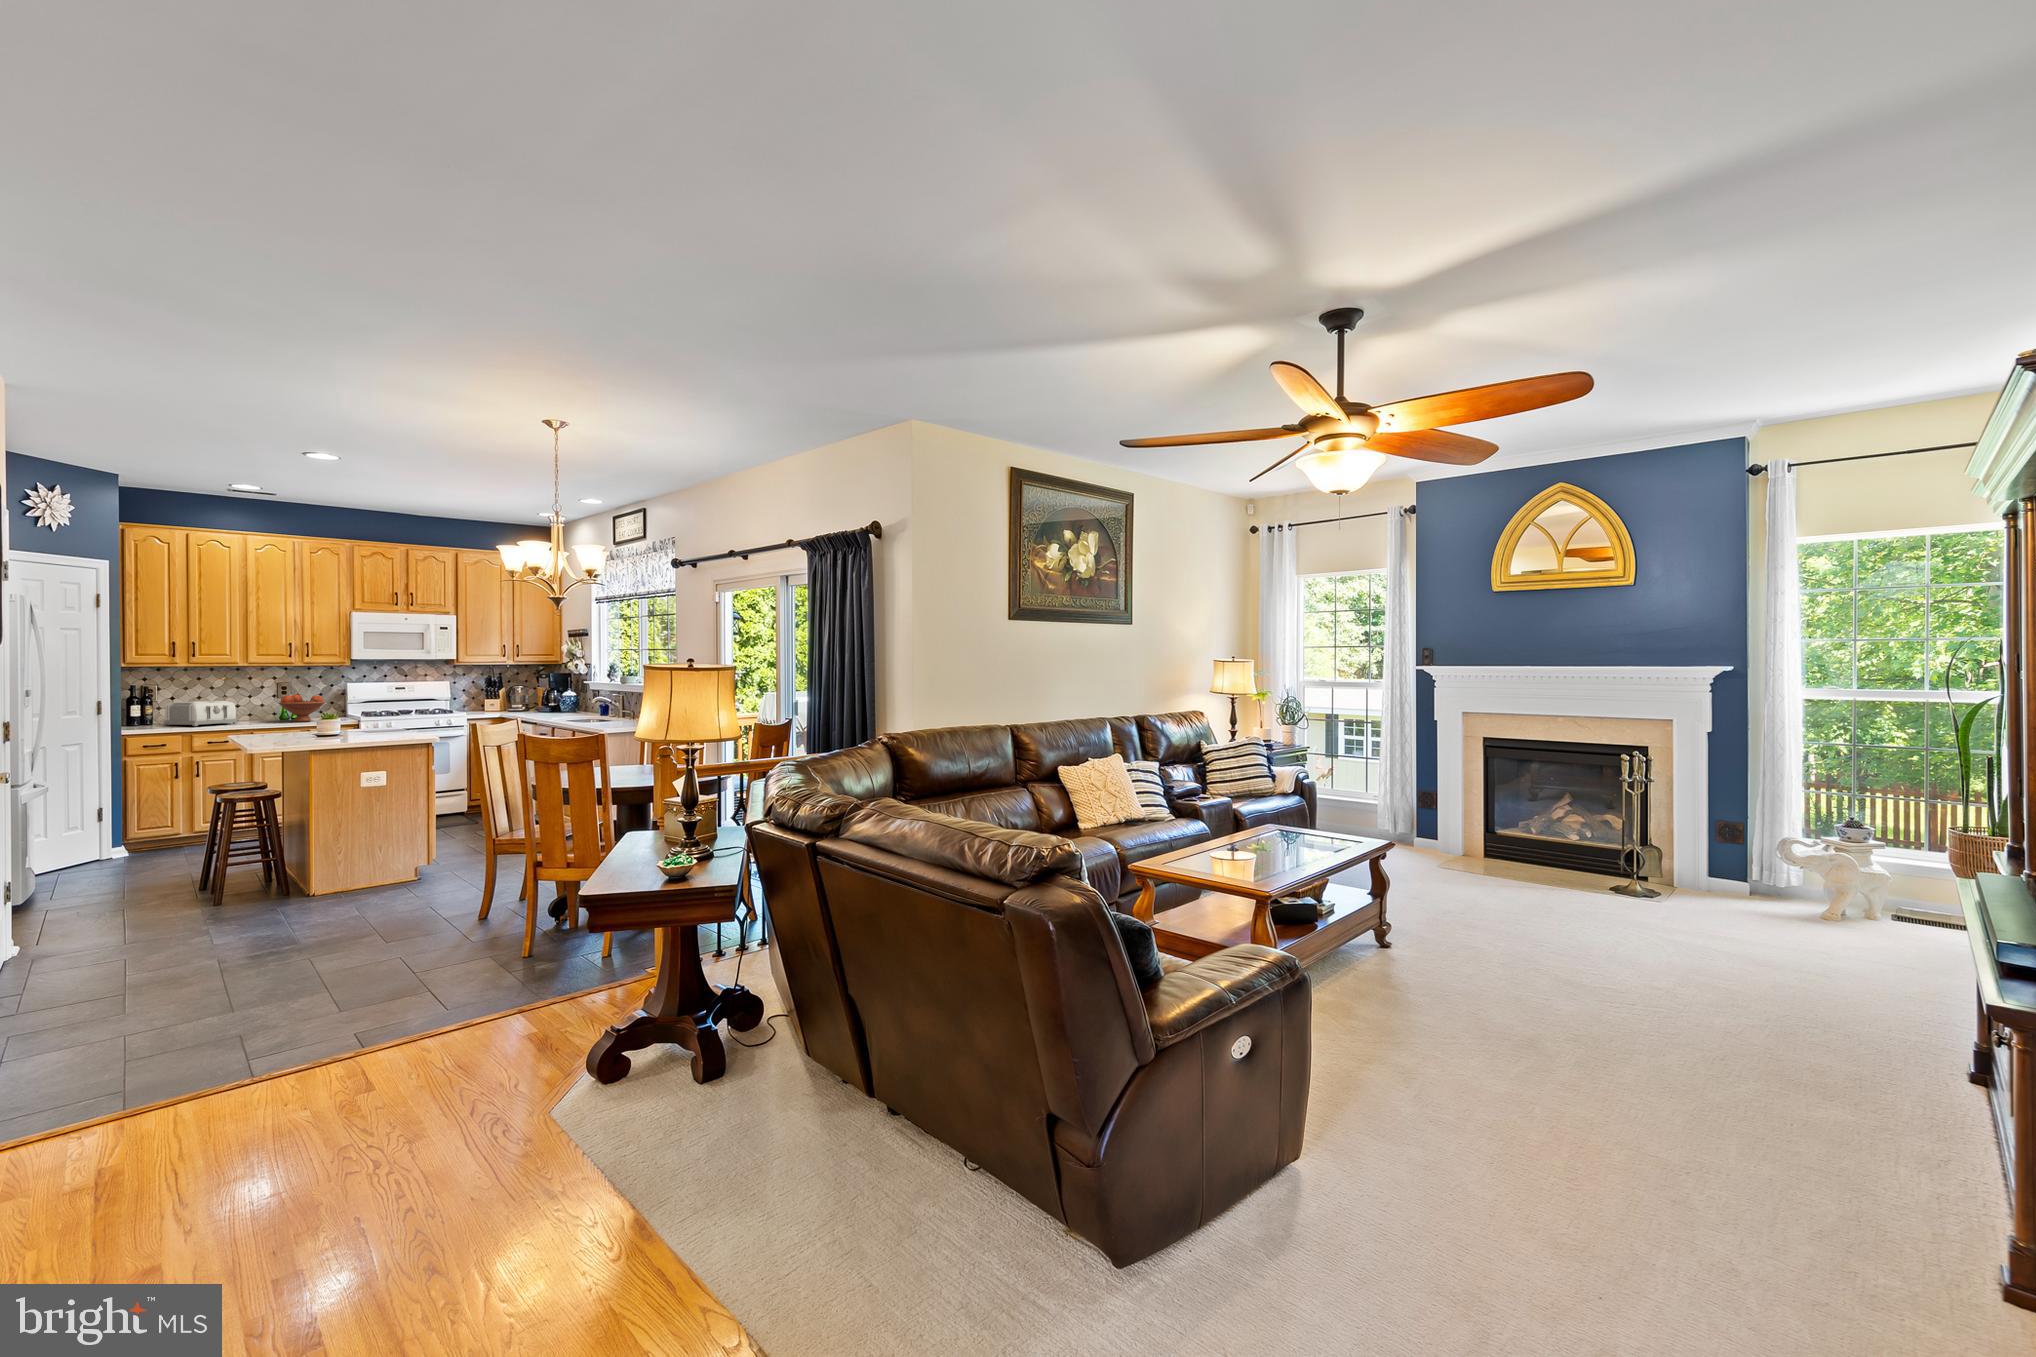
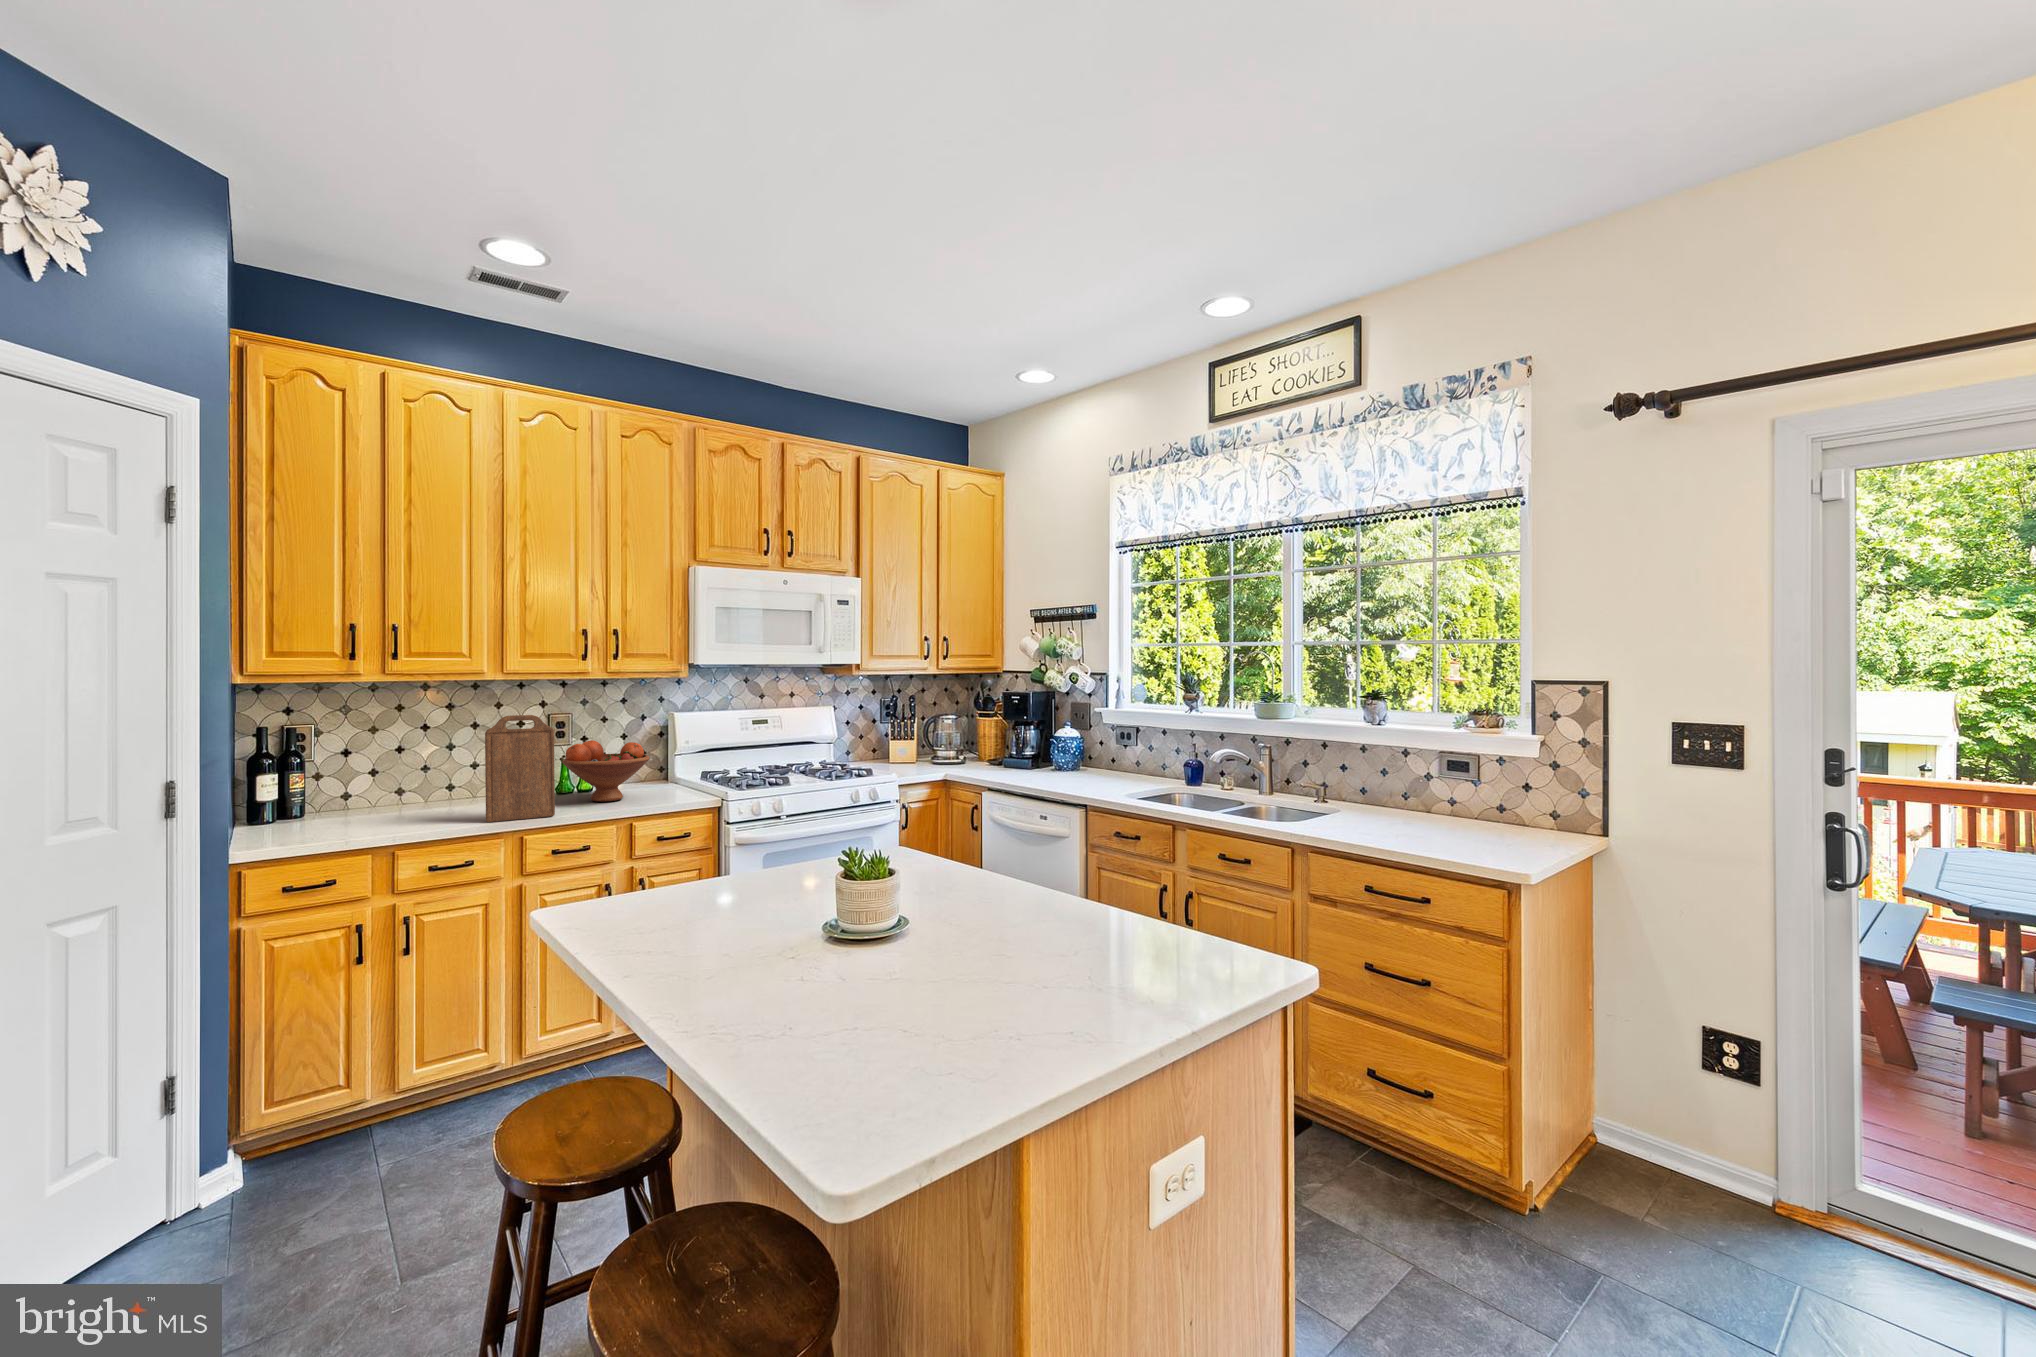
cutting board: none [236,681,270,726] -> present [485,715,555,822]
toaster: present [163,701,237,726] -> none [328,758,482,825]

